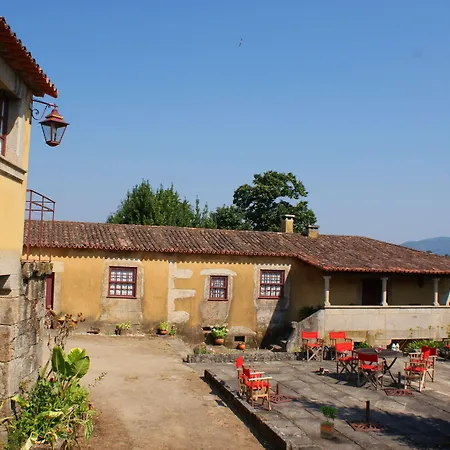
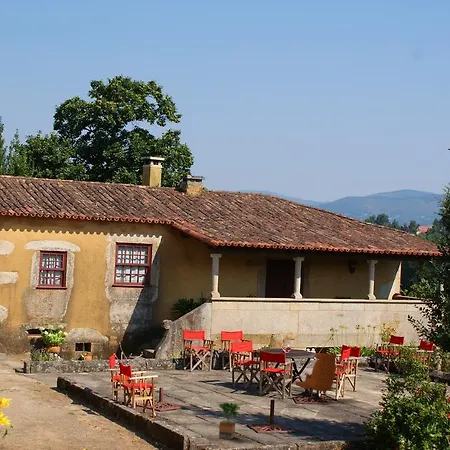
lounge chair: none [386,356,419,397] -> present [295,353,337,404]

